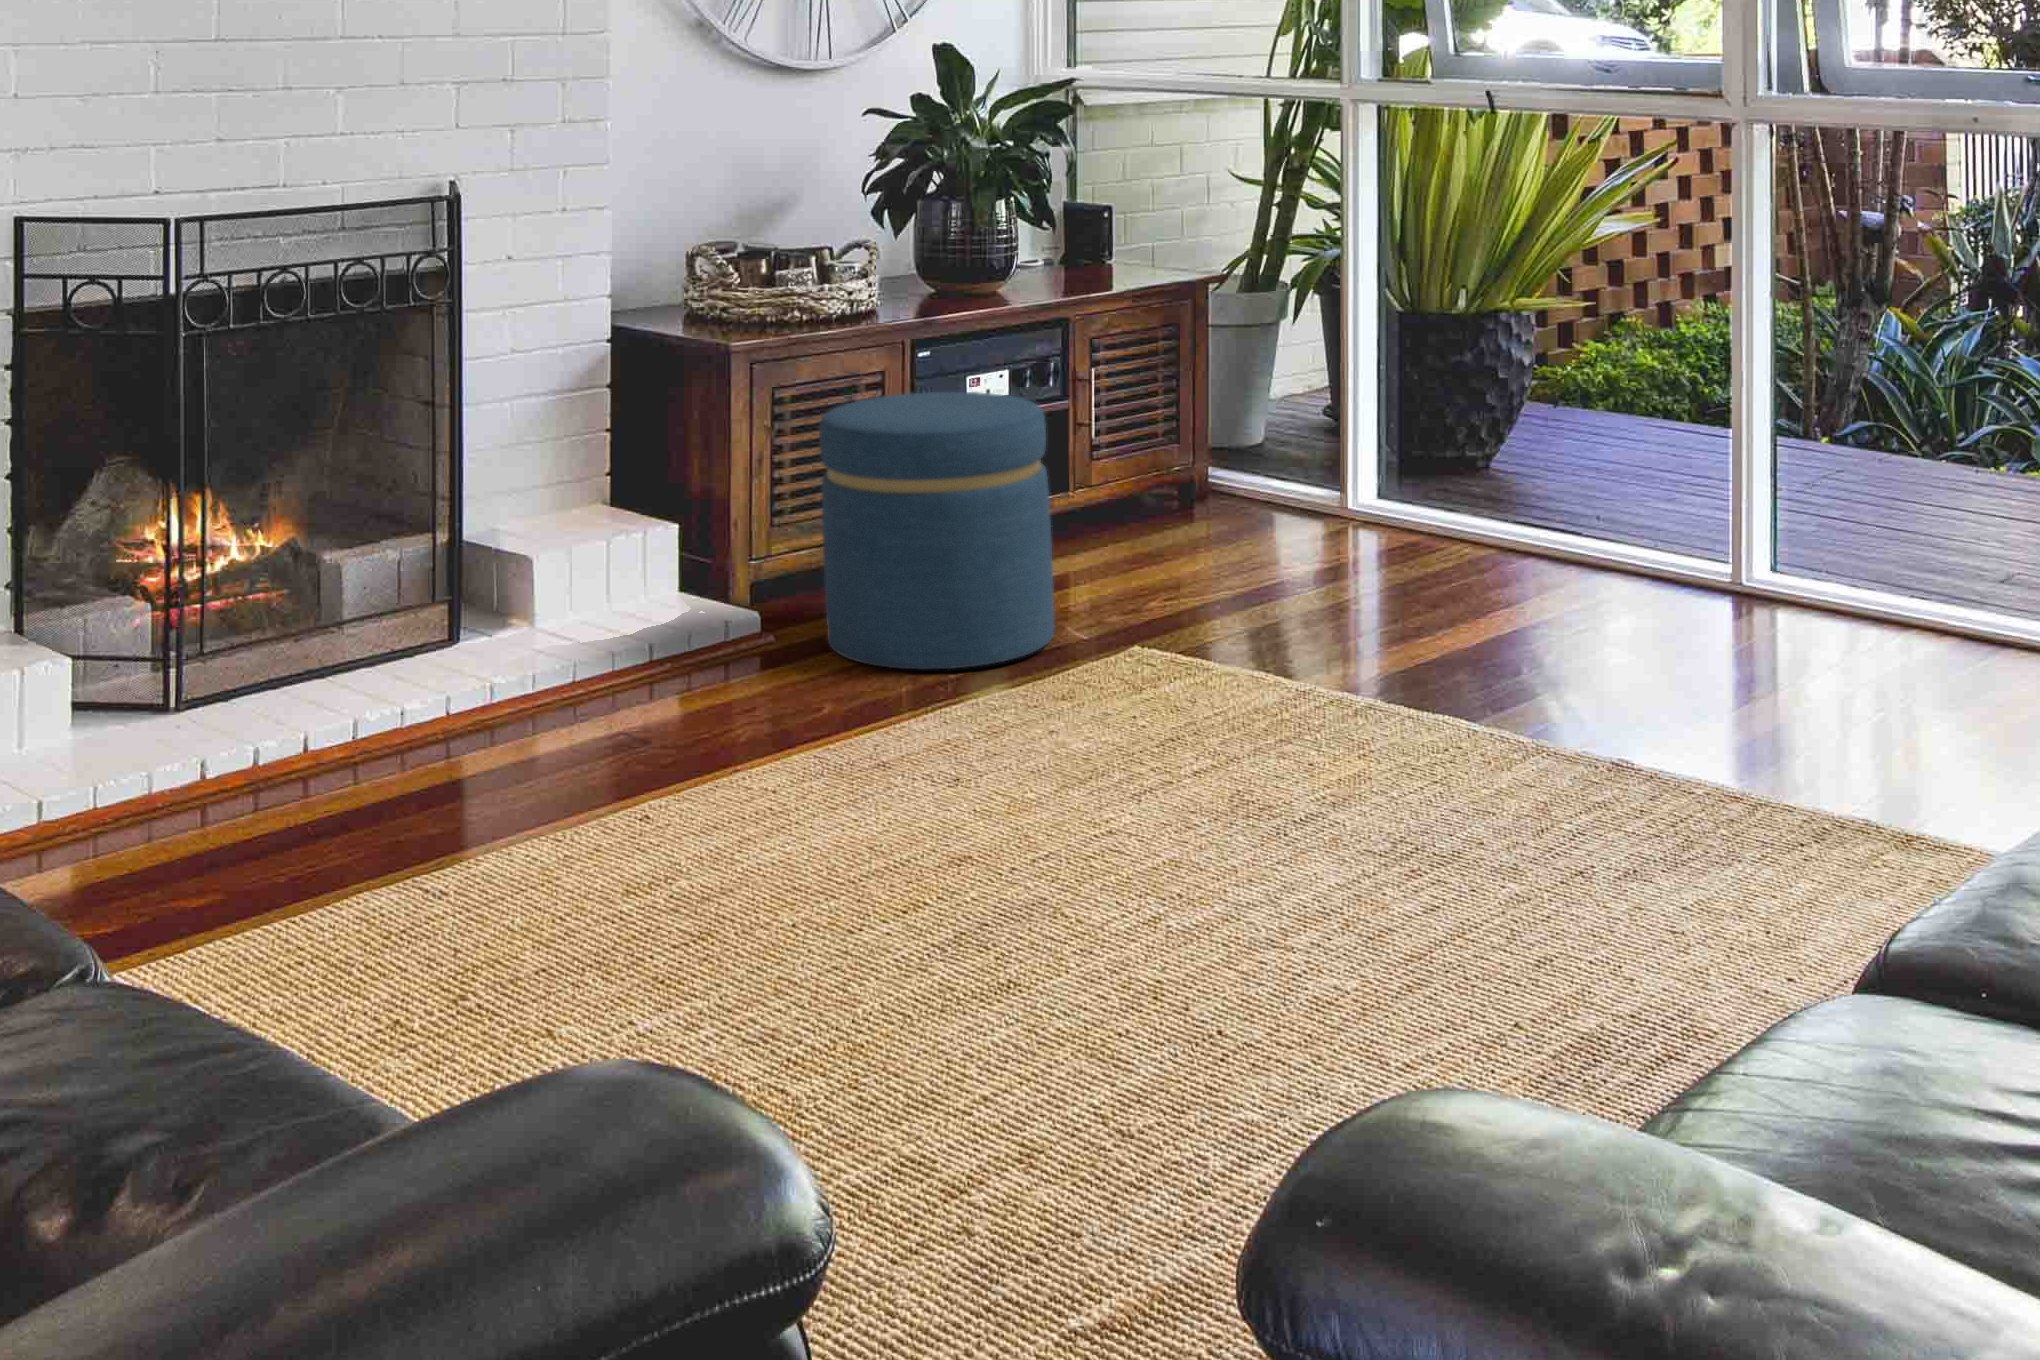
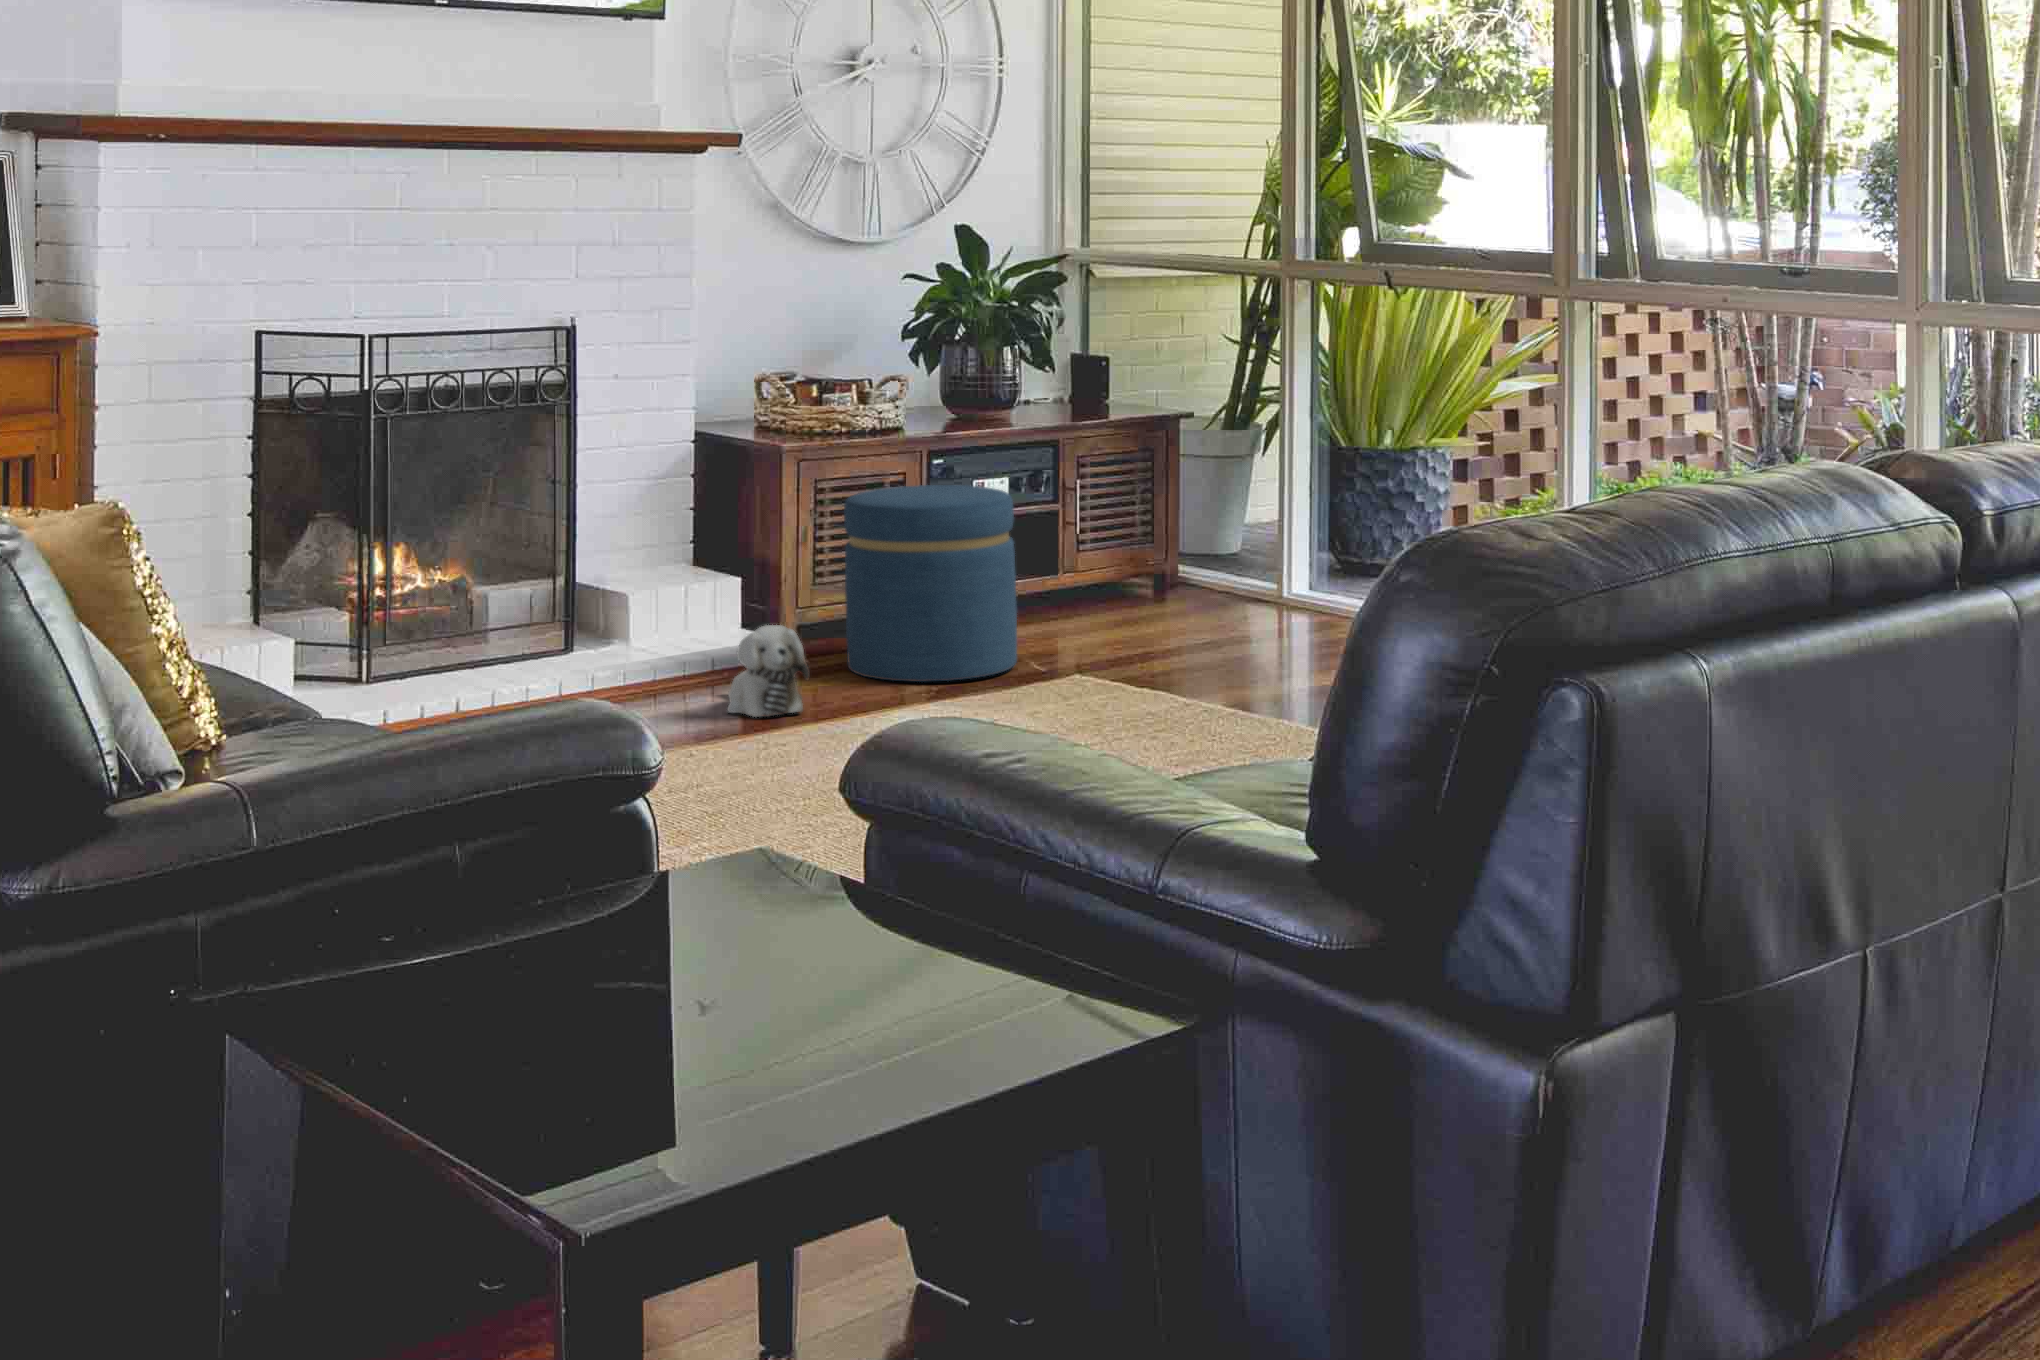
plush toy: none [683,611,795,744] -> present [727,625,810,717]

